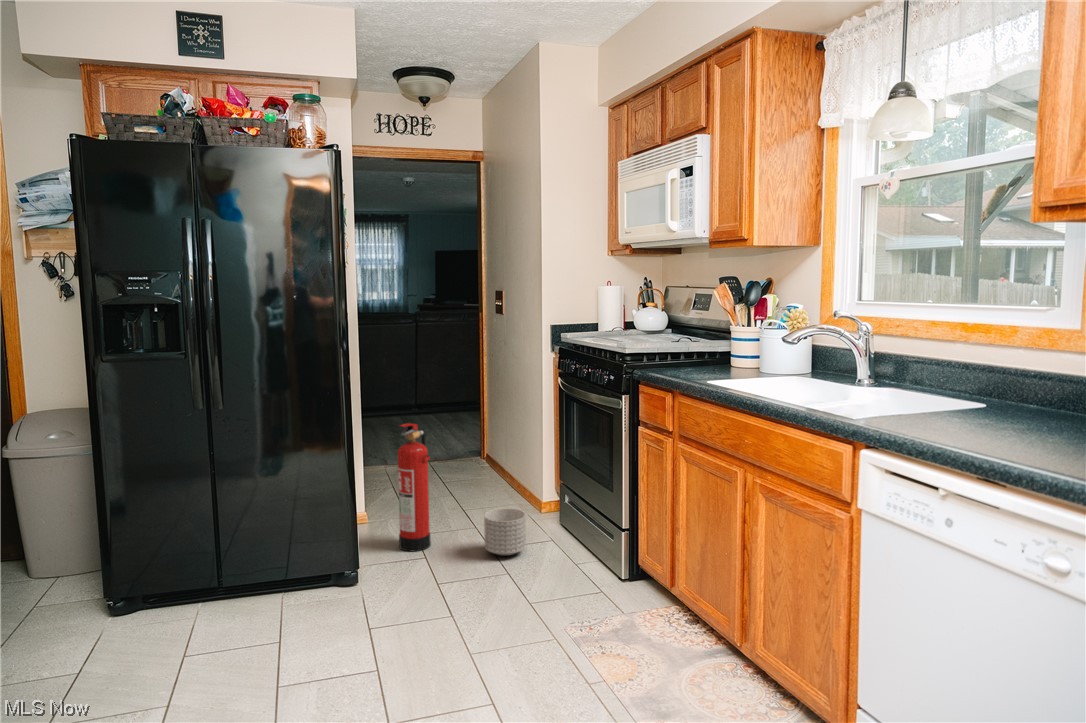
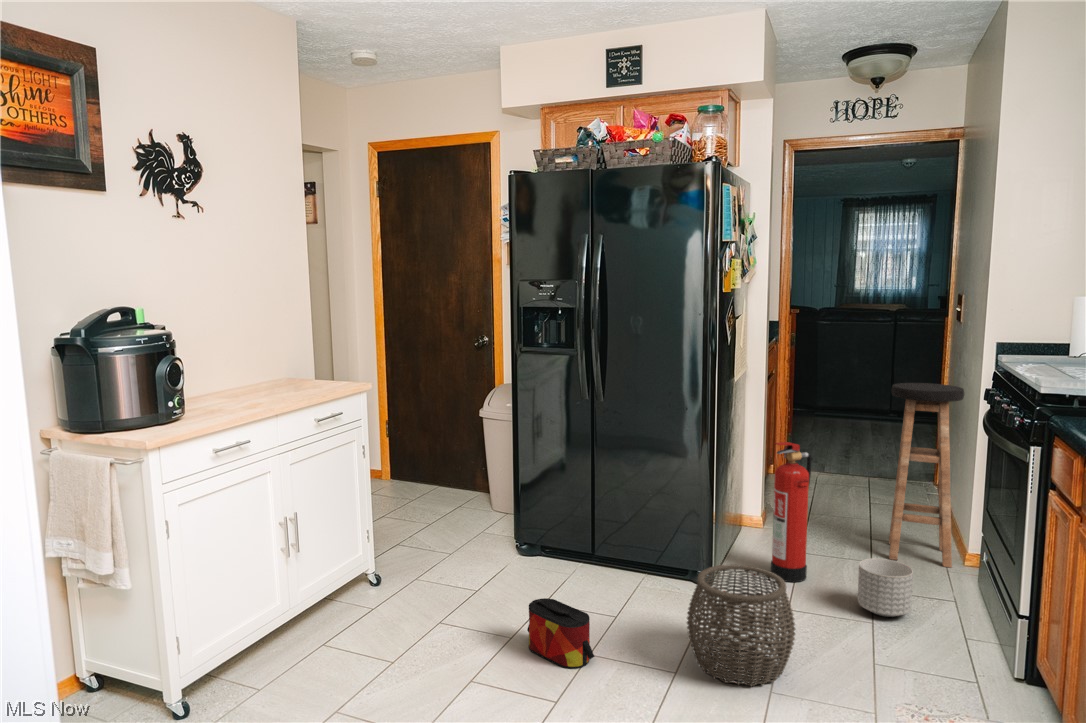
bar stool: none [466,361,523,511] -> present [889,383,964,568]
woven basket: none [384,539,484,653] -> present [687,564,796,686]
bag: none [203,634,302,703] -> present [527,598,595,669]

